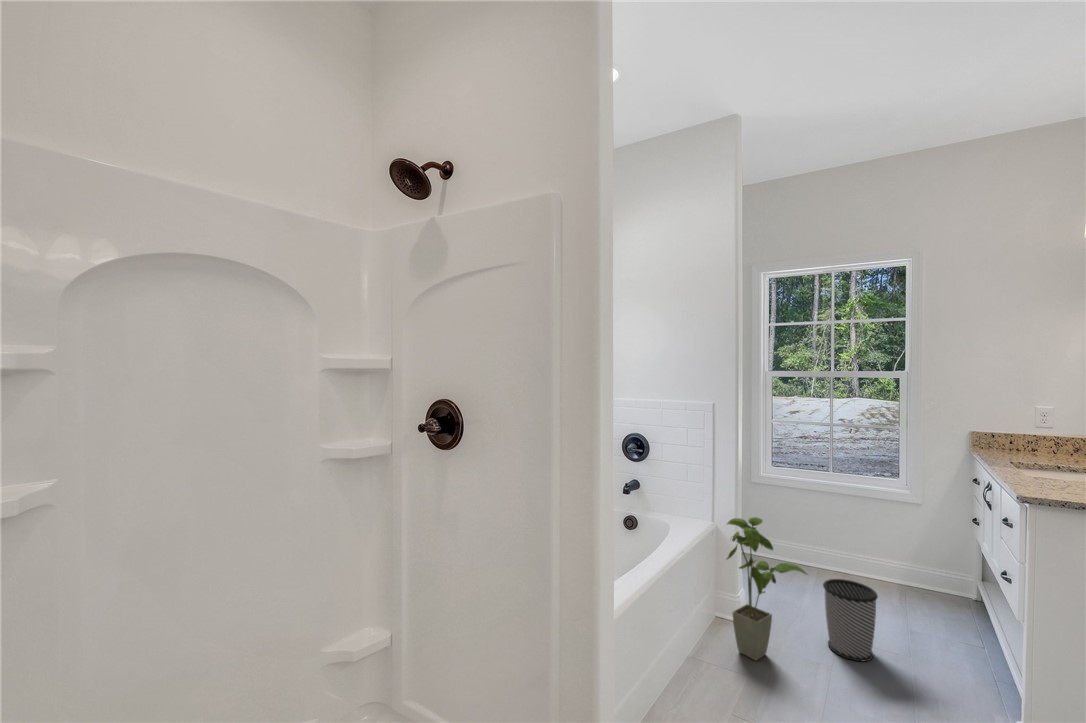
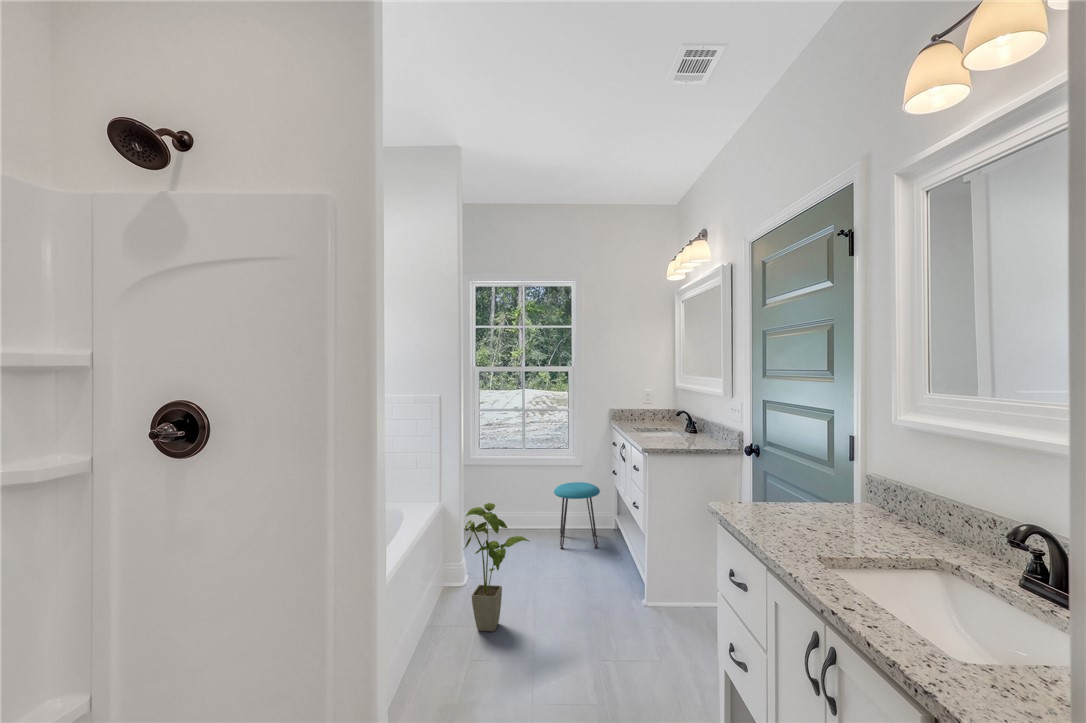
stool: none [887,522,963,619] -> present [554,482,600,549]
wastebasket: present [823,579,878,661] -> none [531,538,569,602]

